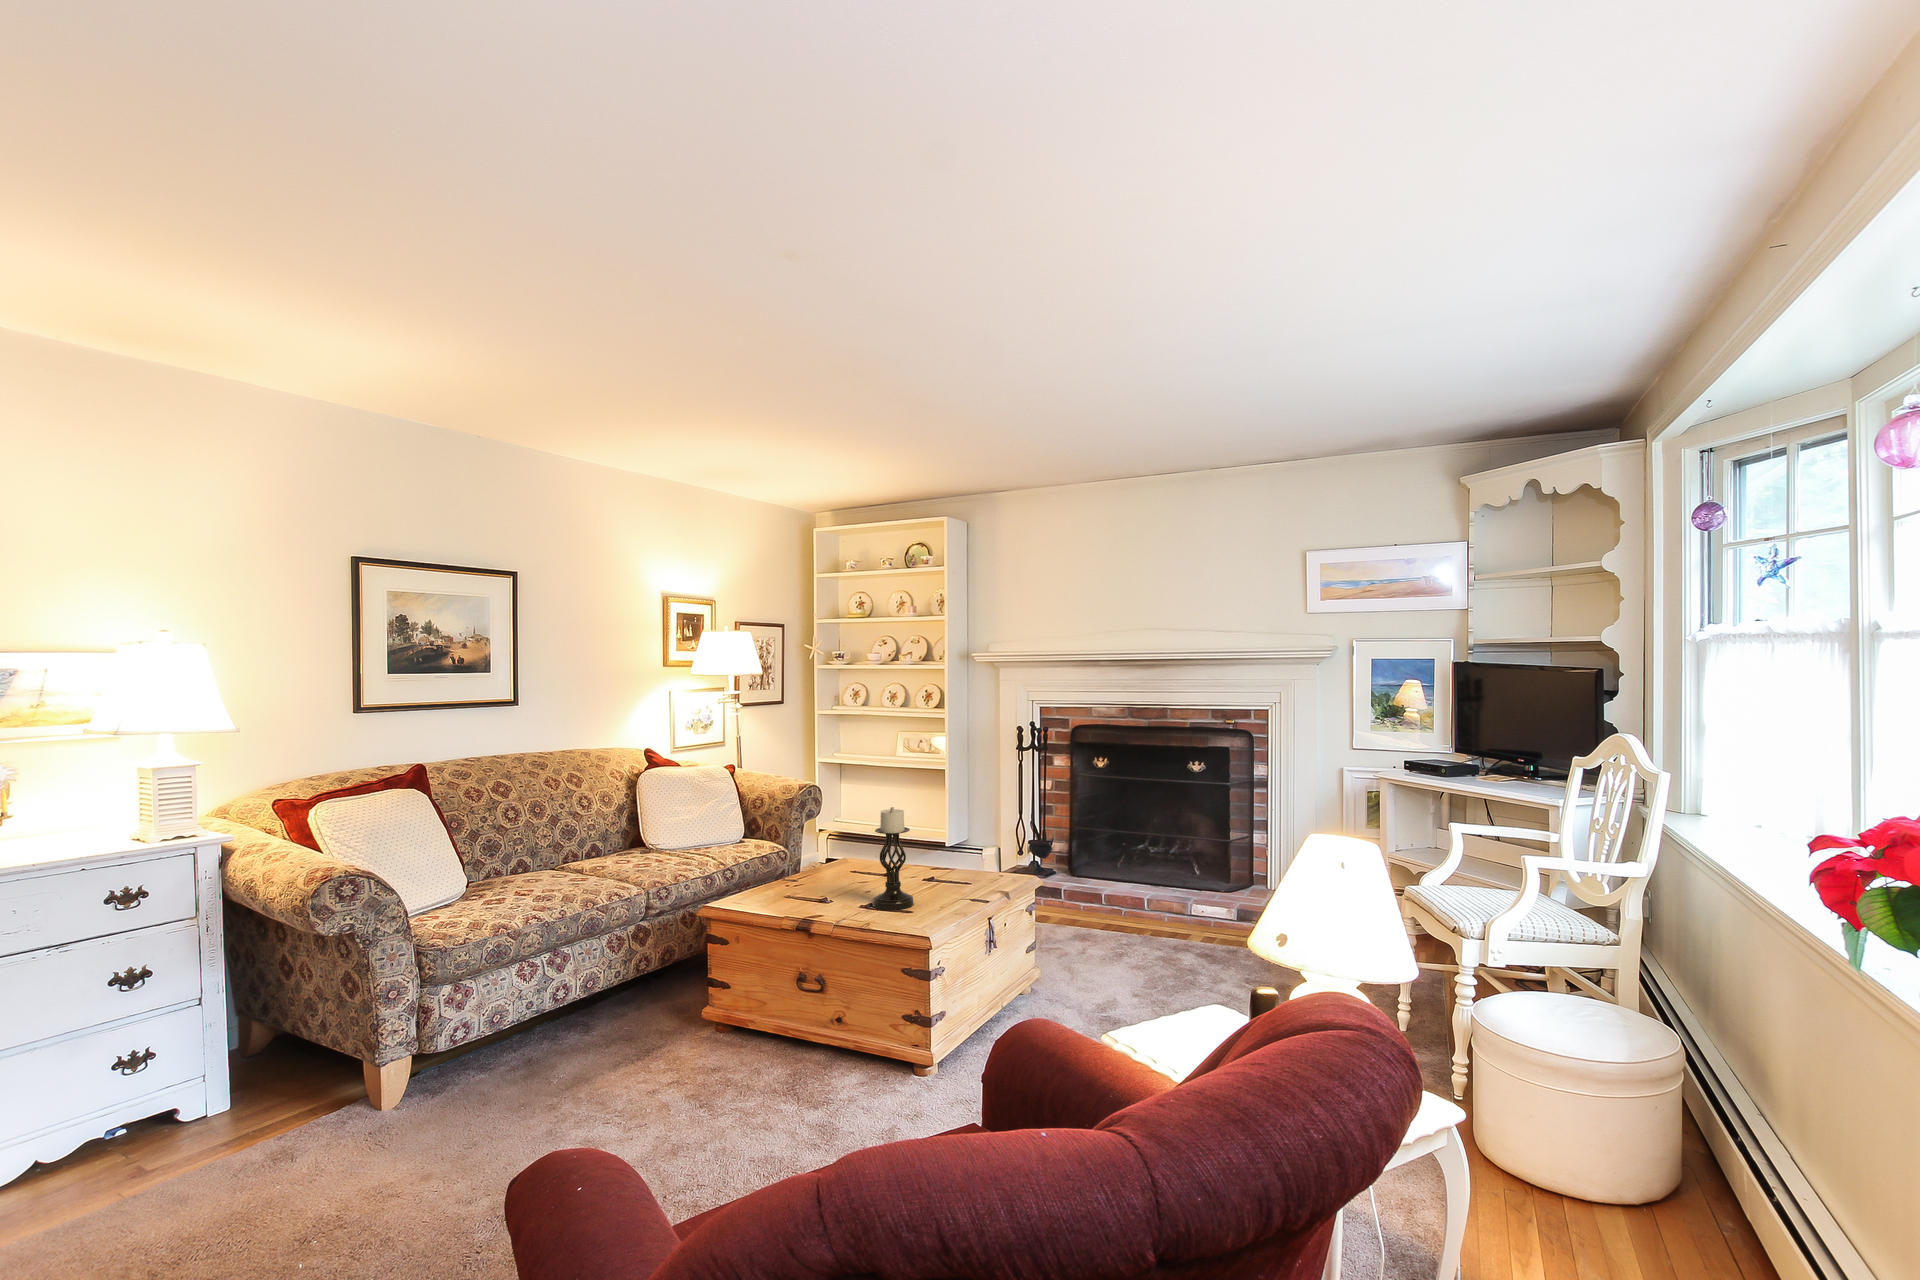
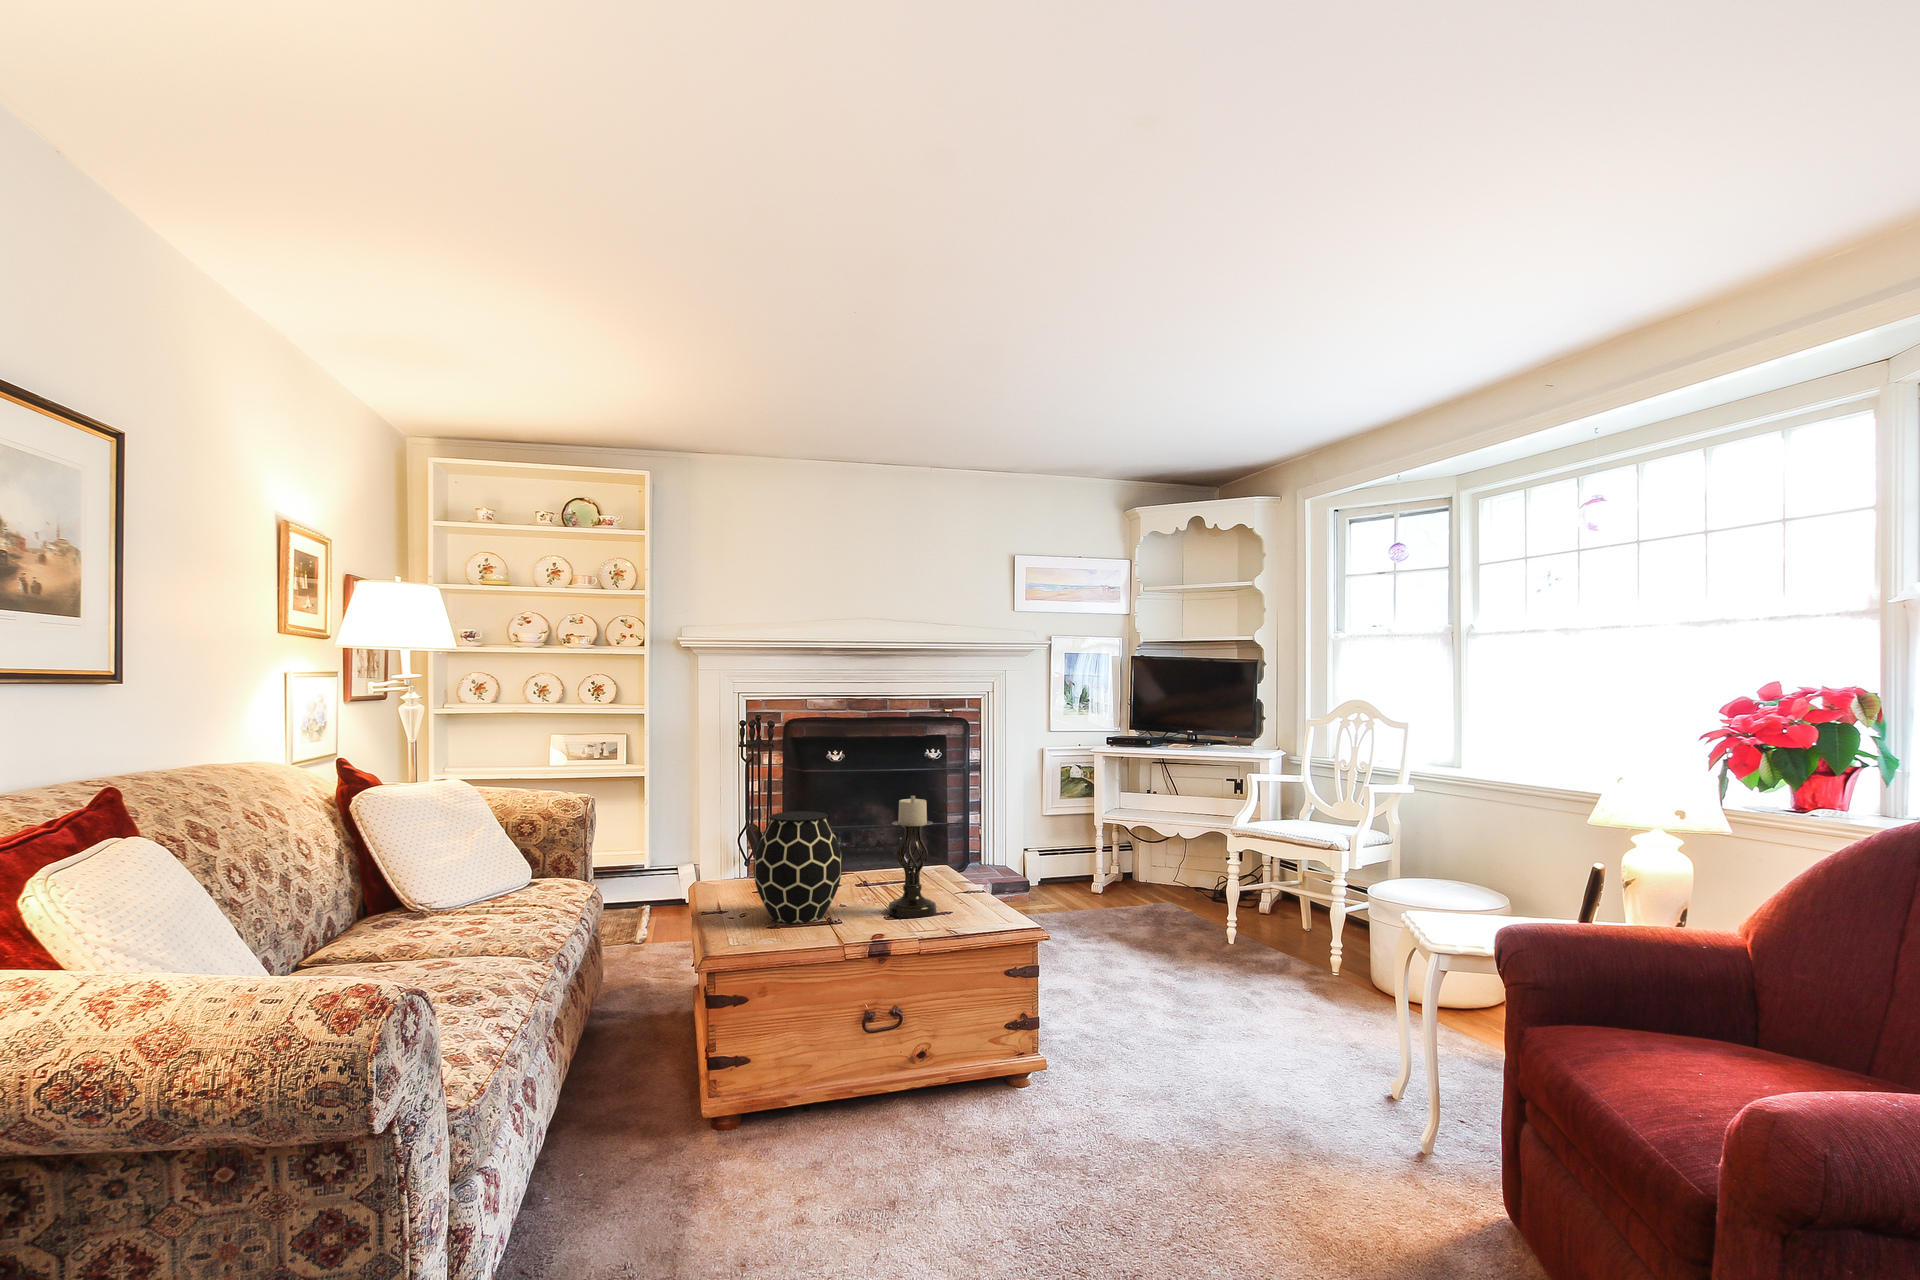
vase: none [791,809,860,896] -> present [753,811,842,923]

